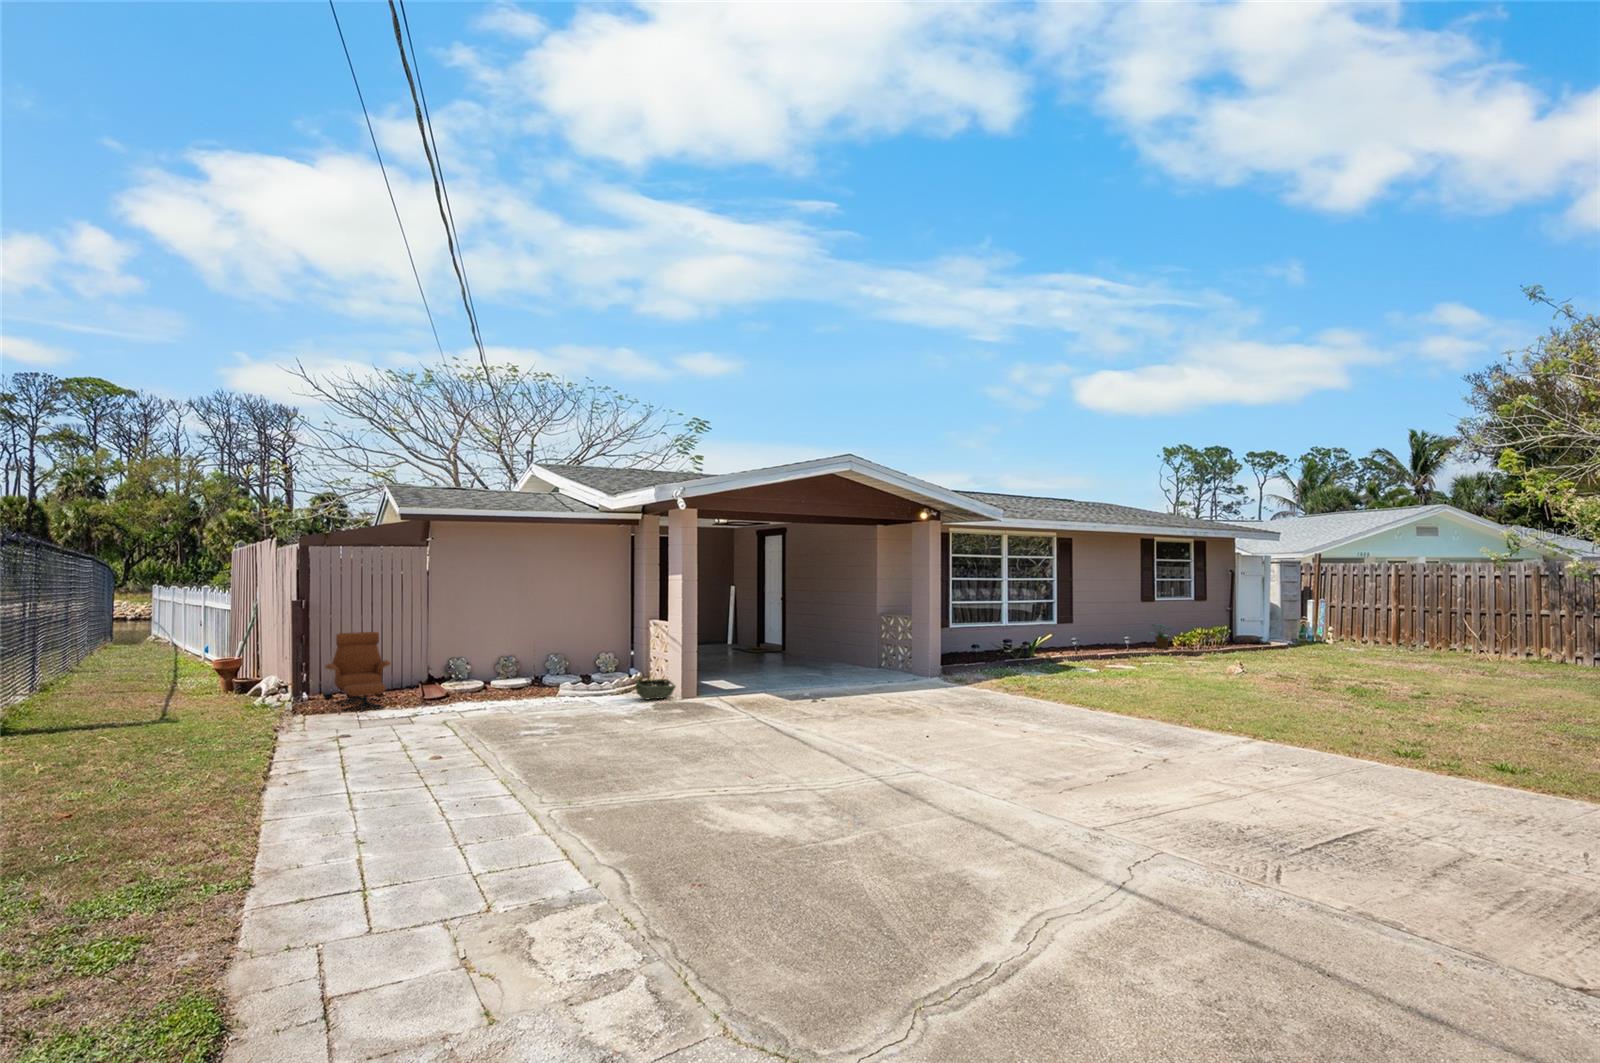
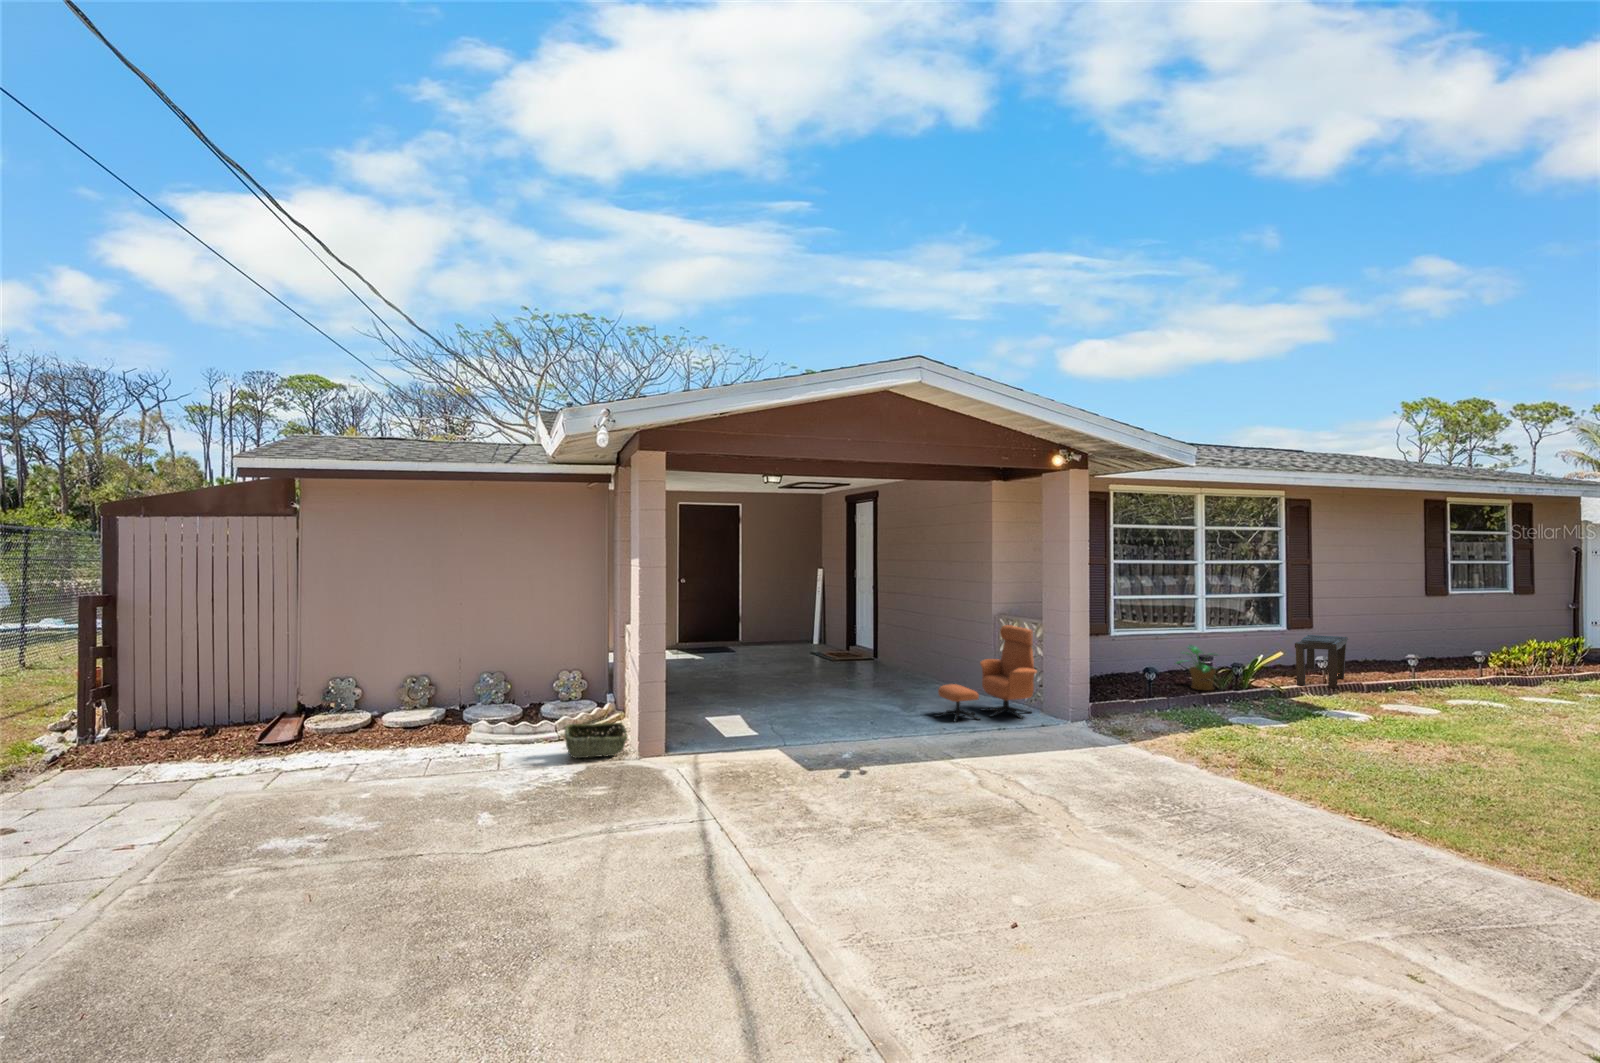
potted plant: present [1148,624,1169,649] -> present [1176,645,1218,690]
bench: none [1062,627,1094,659] -> present [1295,635,1348,688]
lounge chair: present [325,632,391,712] -> present [935,625,1037,722]

